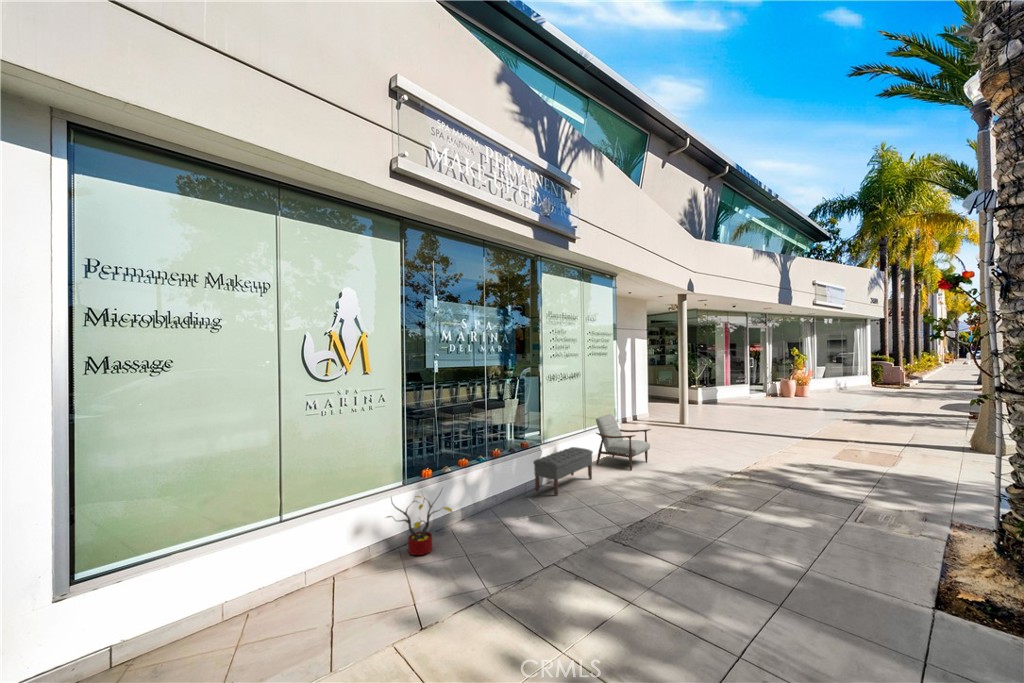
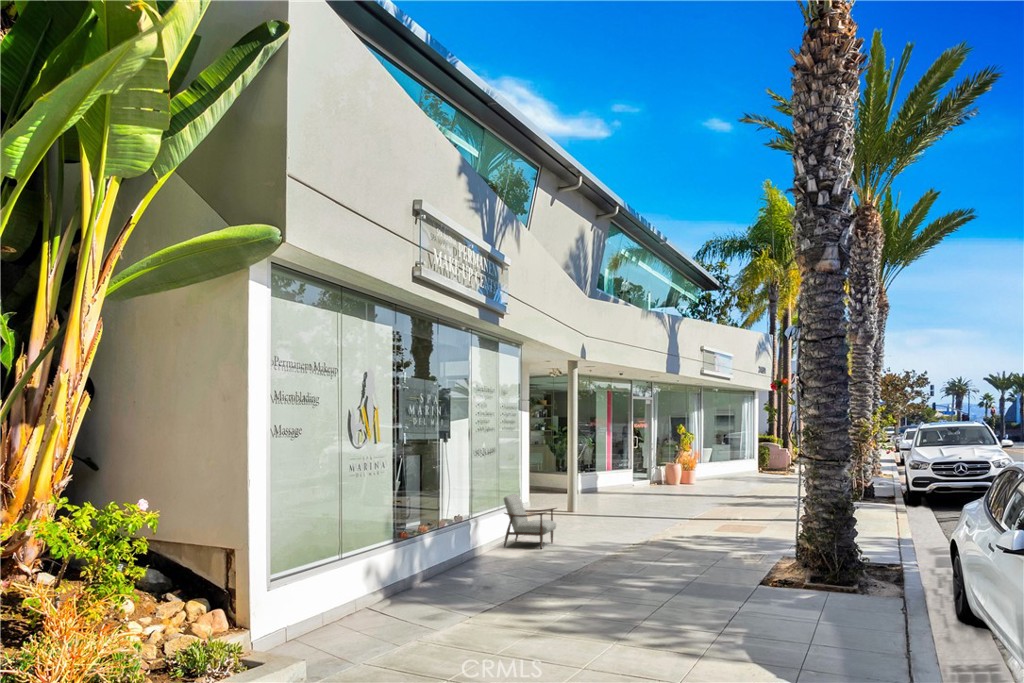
bench: present [534,447,593,496] -> none [462,525,510,568]
decorative plant: present [387,493,452,555] -> none [377,546,430,603]

